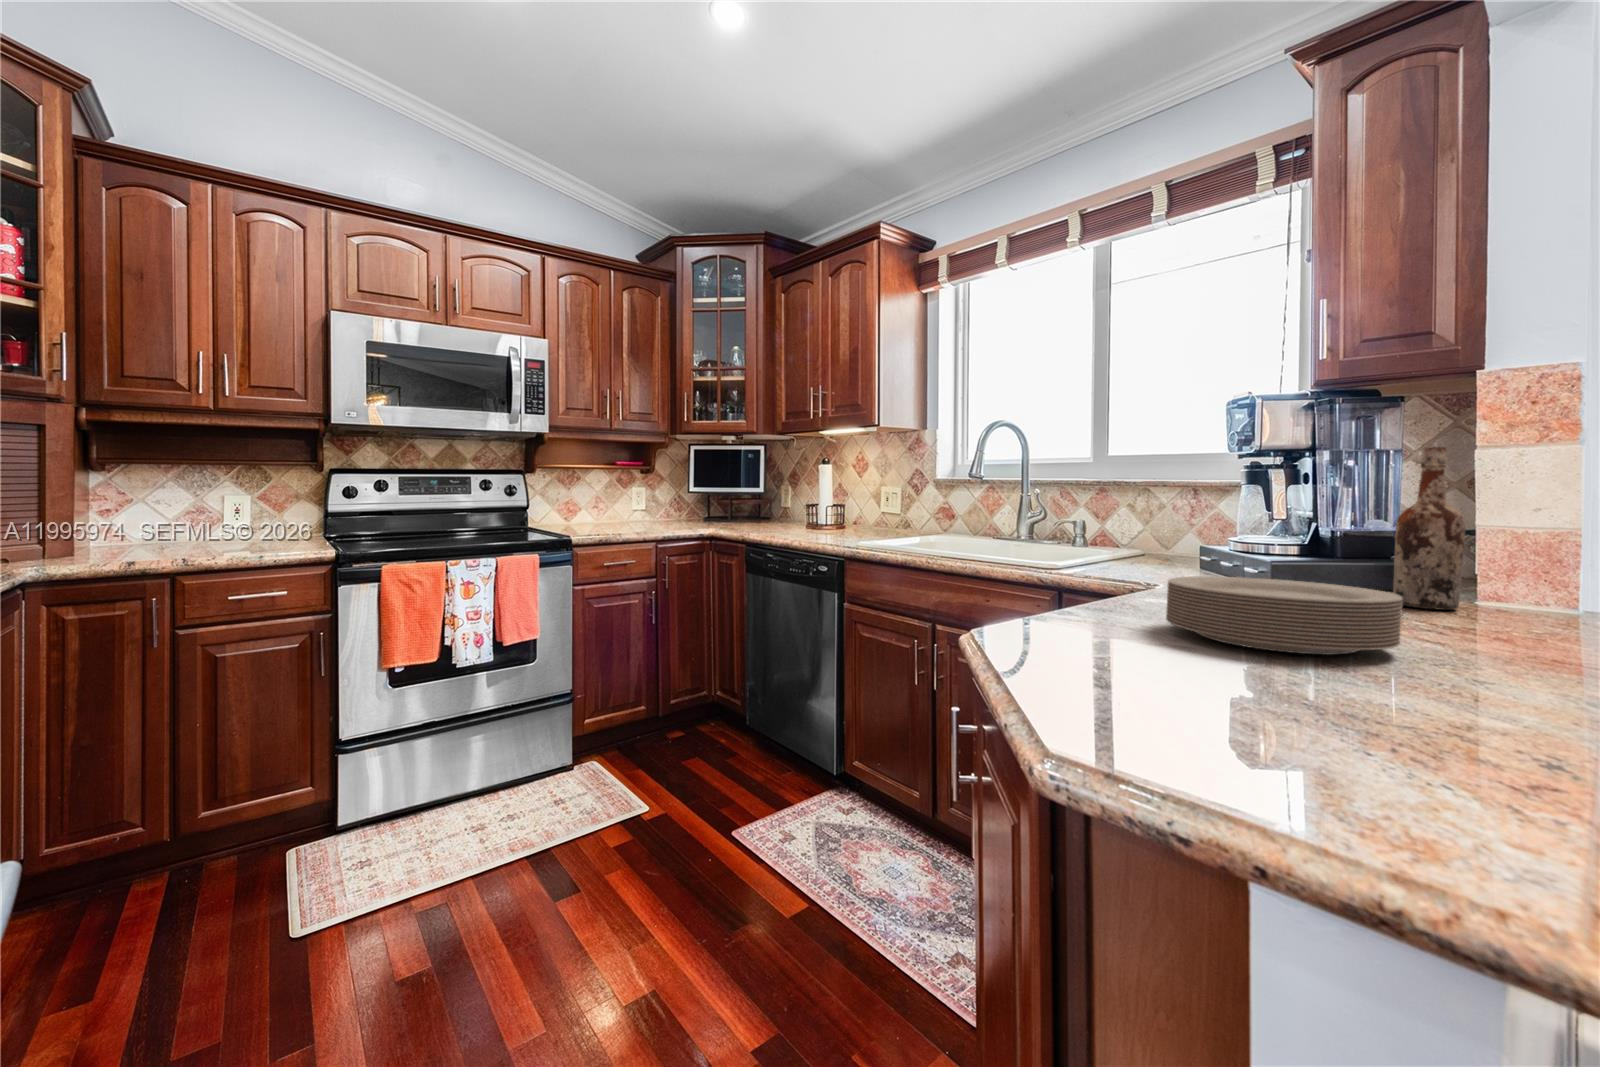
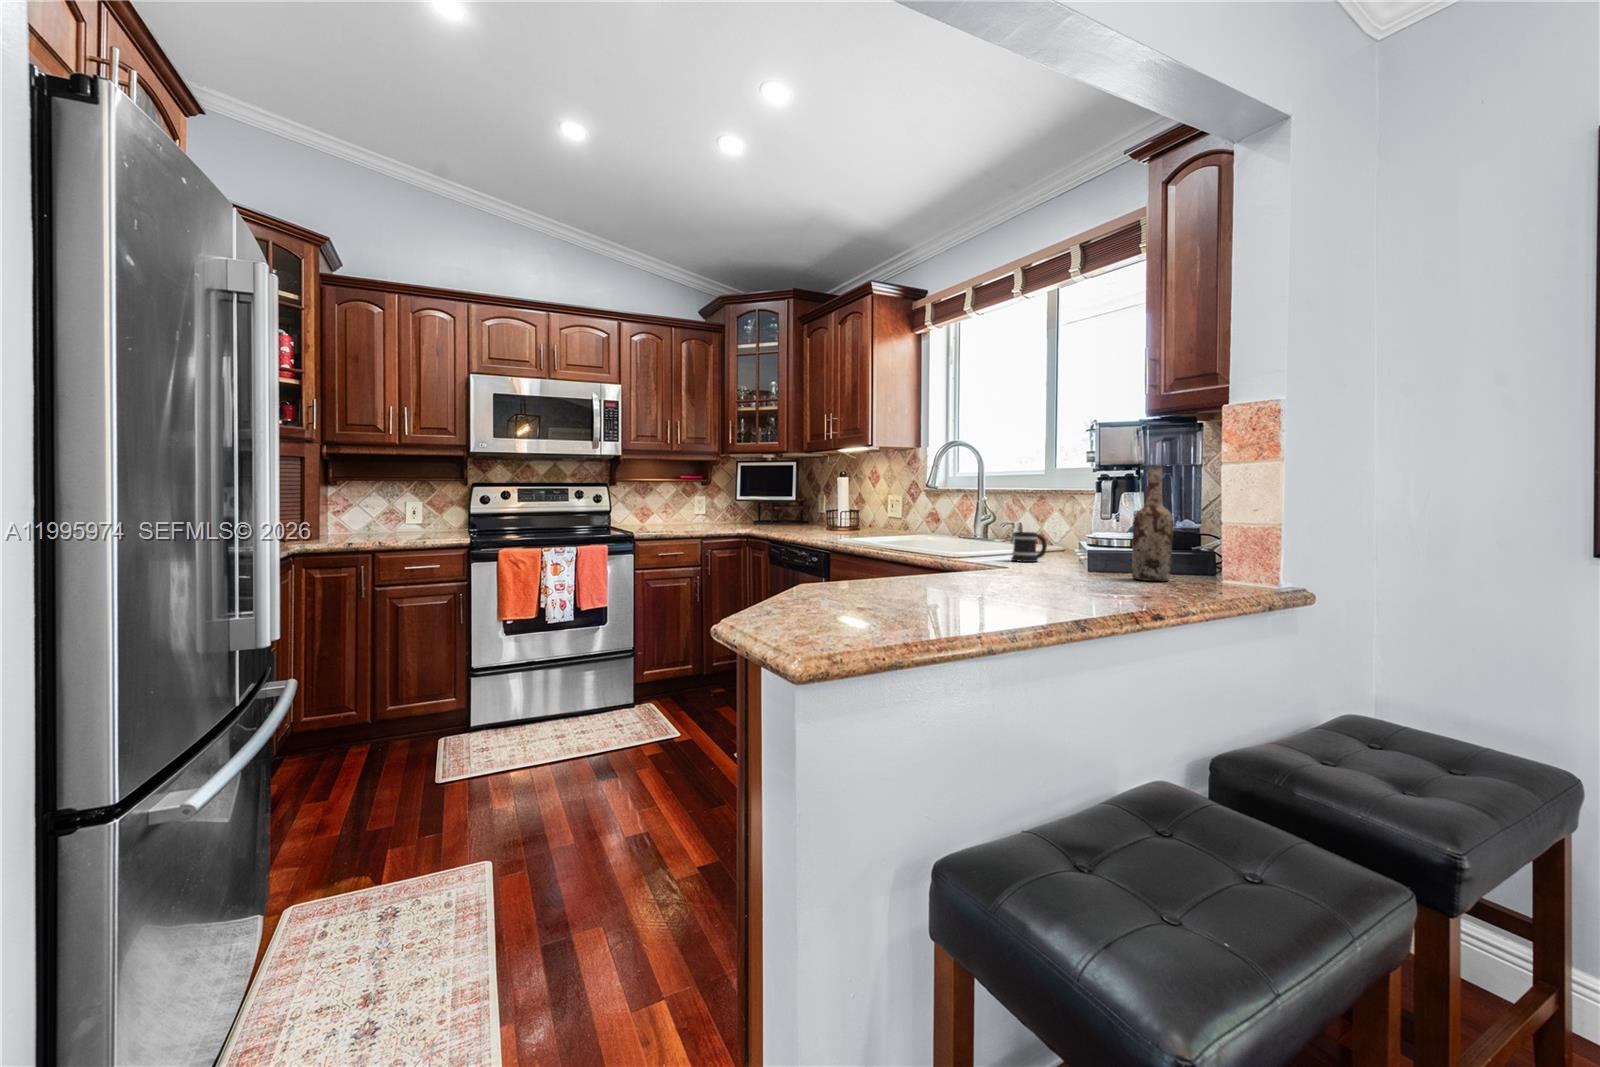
mug: none [1138,536,1184,576] -> present [1011,532,1047,562]
plate: present [1166,576,1403,655] -> none [904,552,1023,594]

